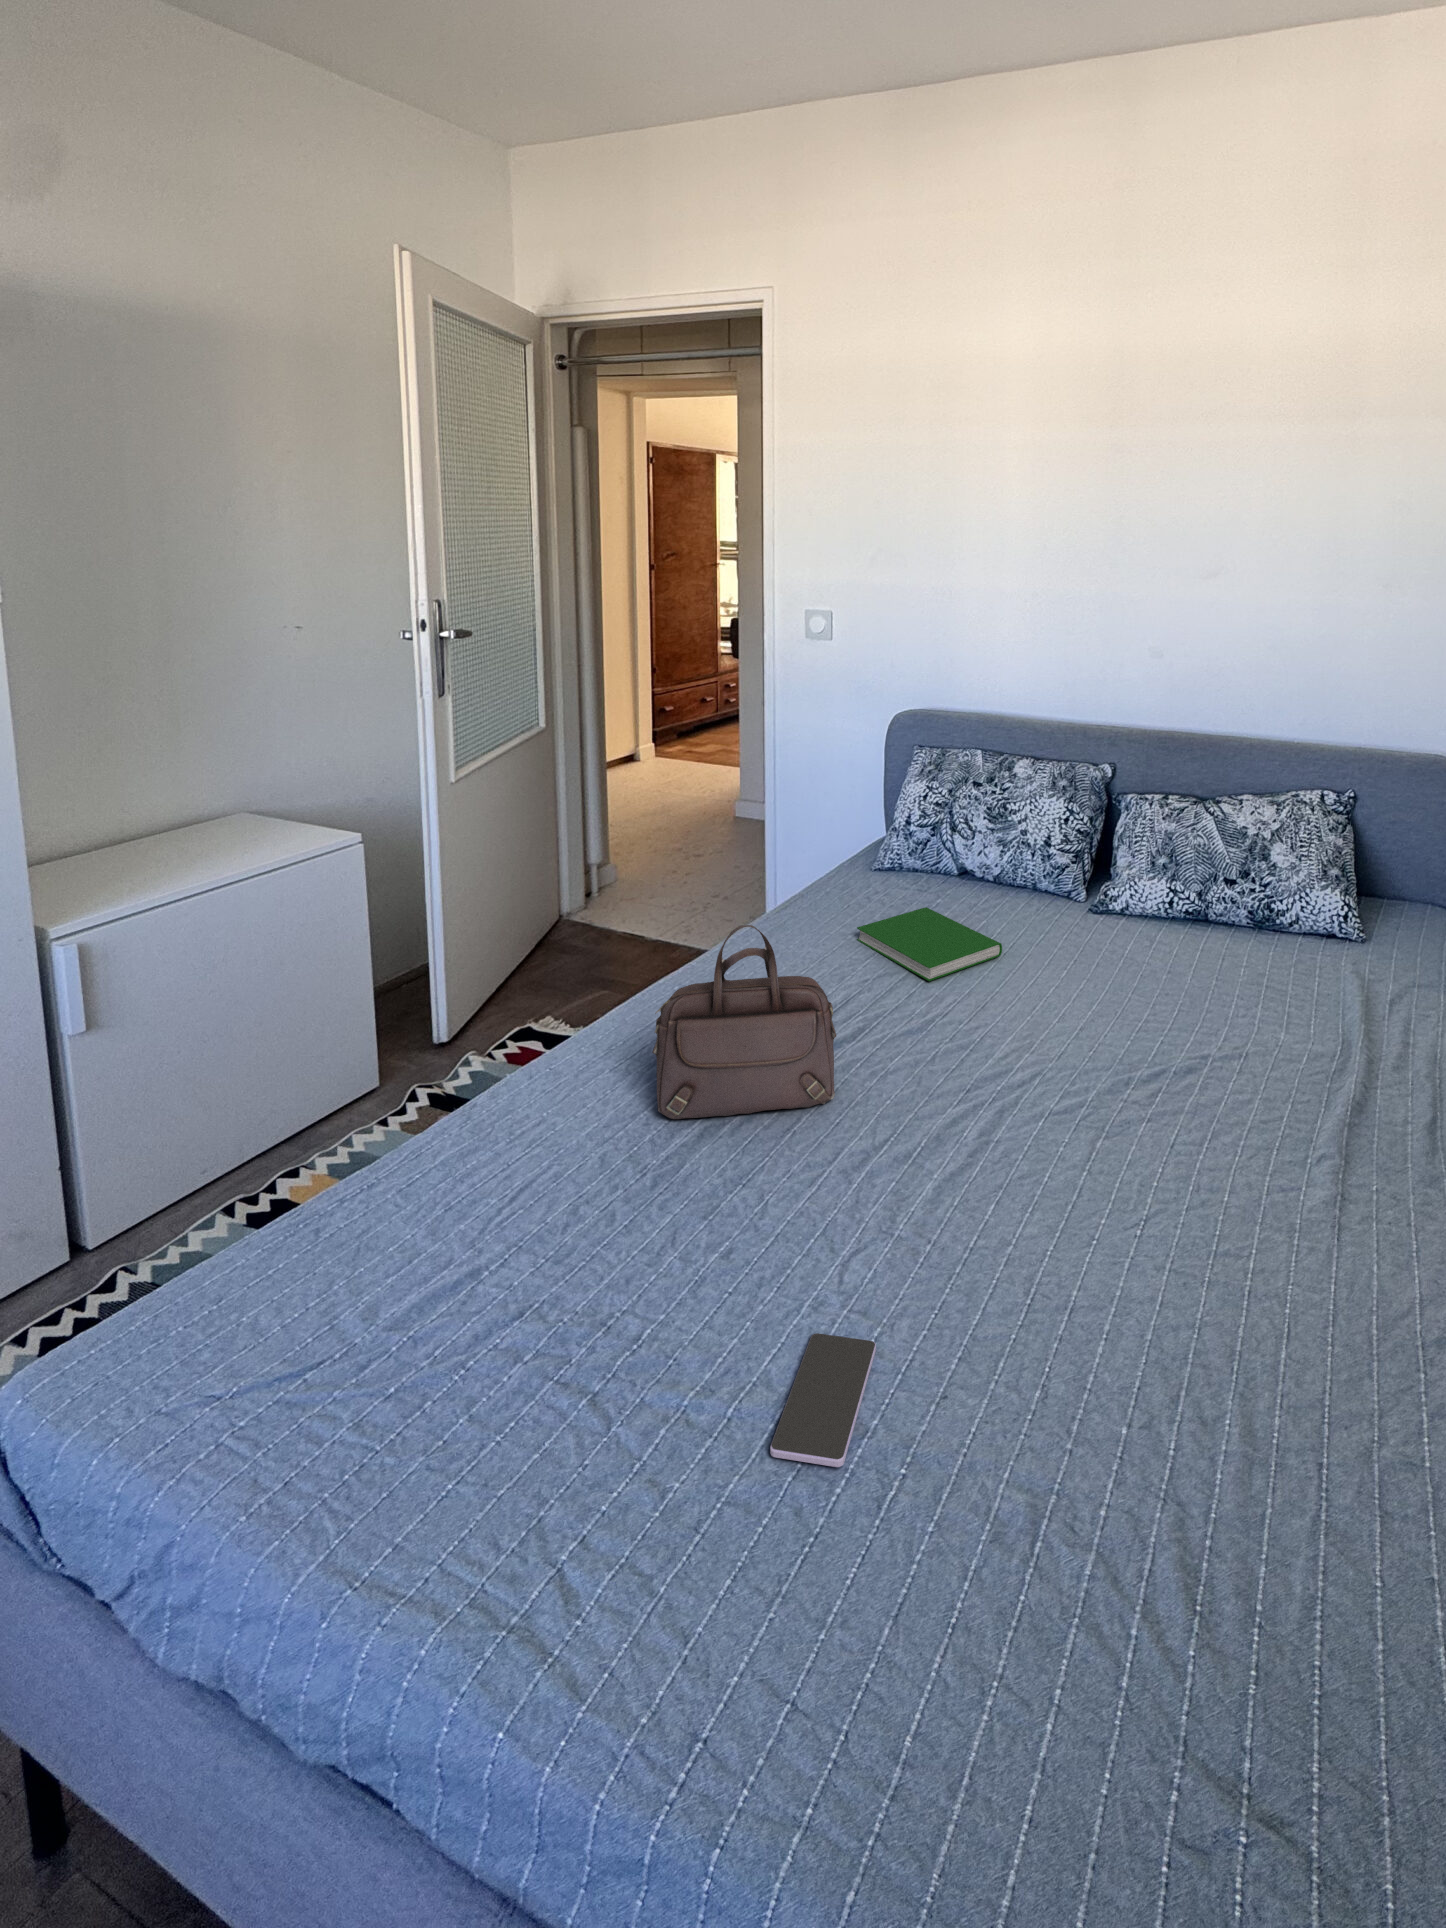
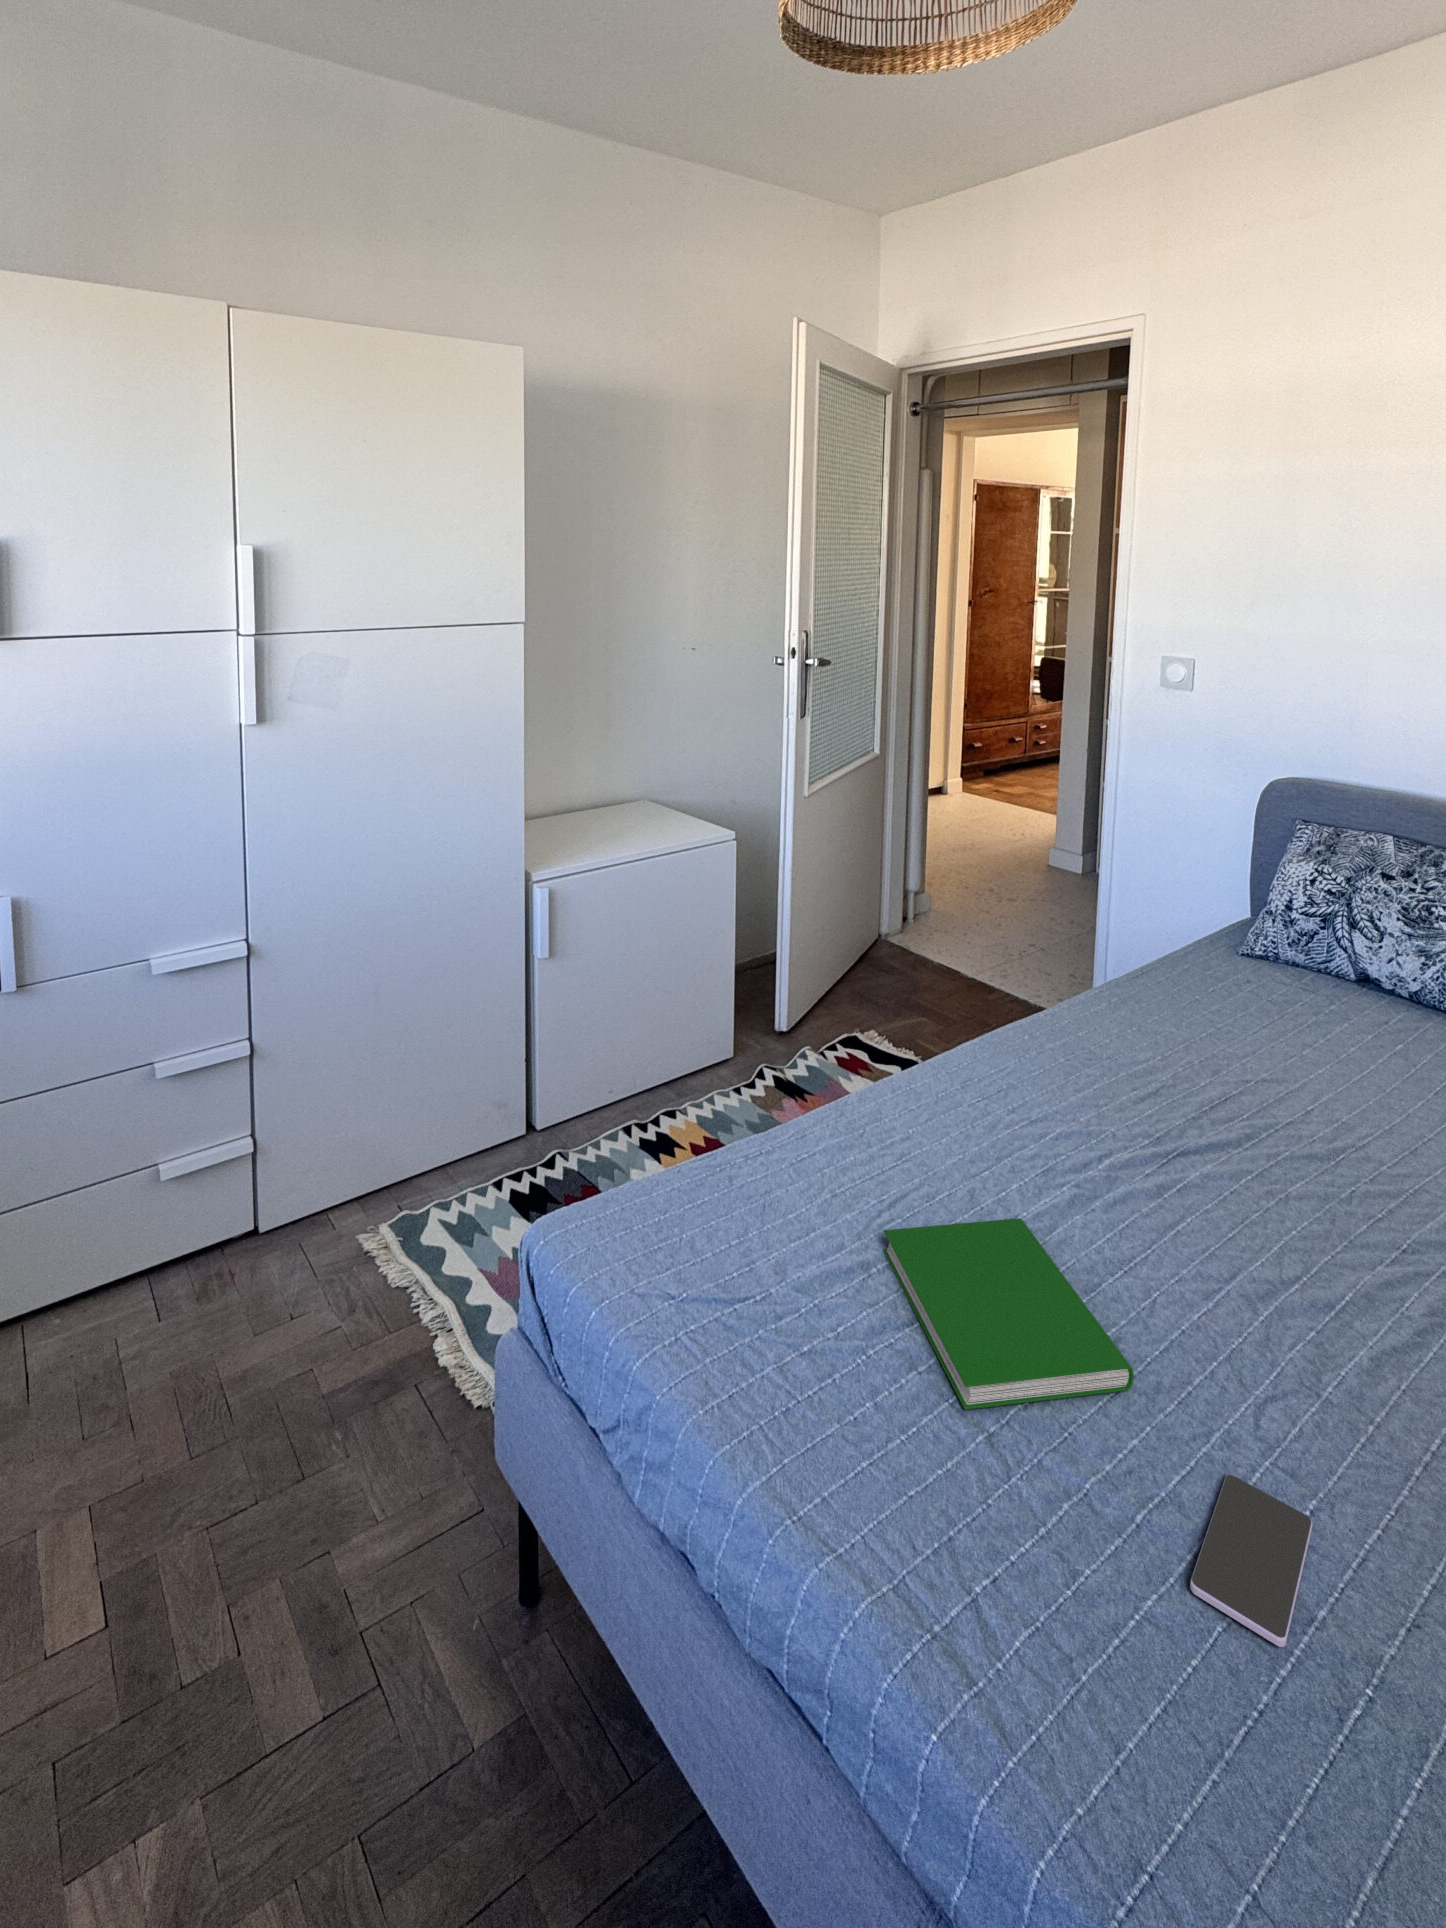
hardcover book: present [857,907,1002,981] -> present [883,1219,1134,1410]
handbag: present [652,925,836,1119] -> none [1020,992,1230,1213]

